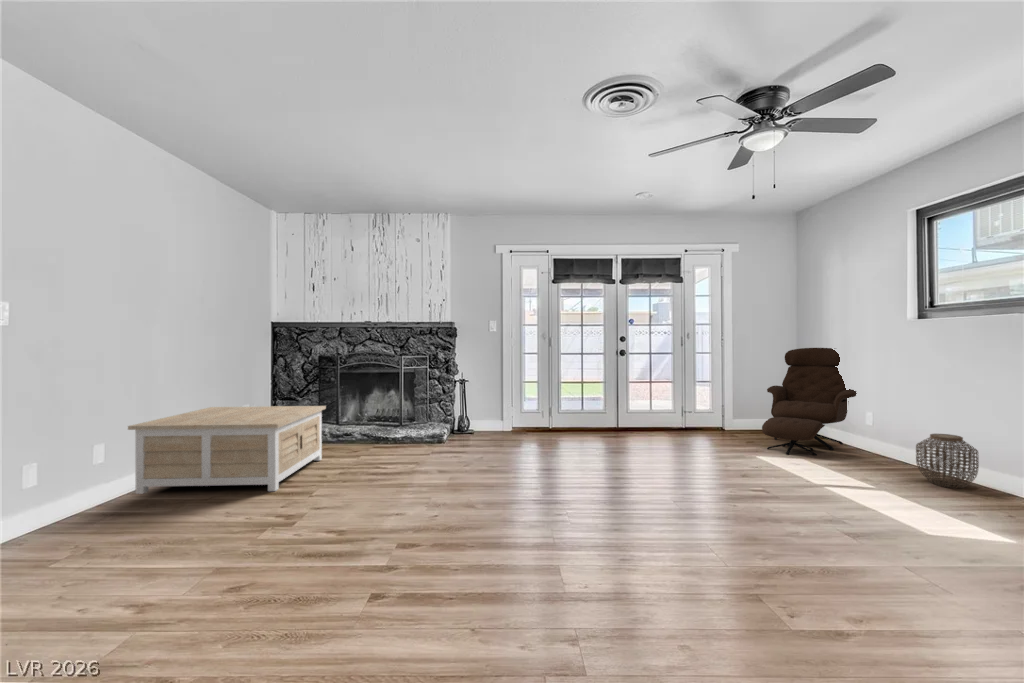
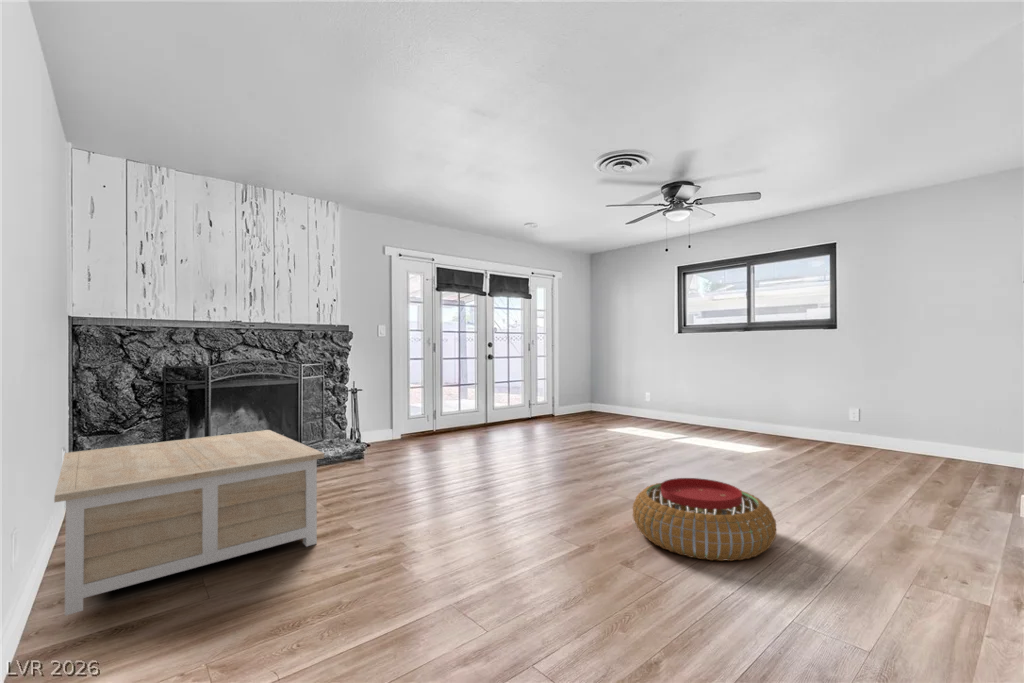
lounge chair: present [762,348,857,455] -> none [591,352,647,428]
woven basket: present [916,434,979,488] -> none [709,402,740,433]
pouf: none [416,503,578,612] -> present [633,478,776,561]

